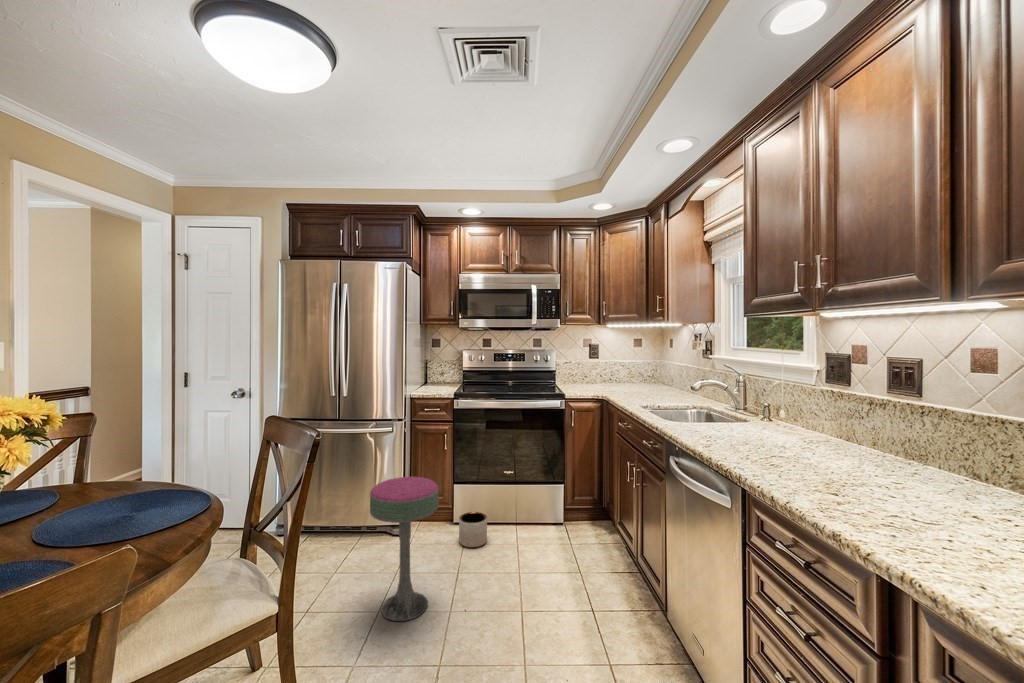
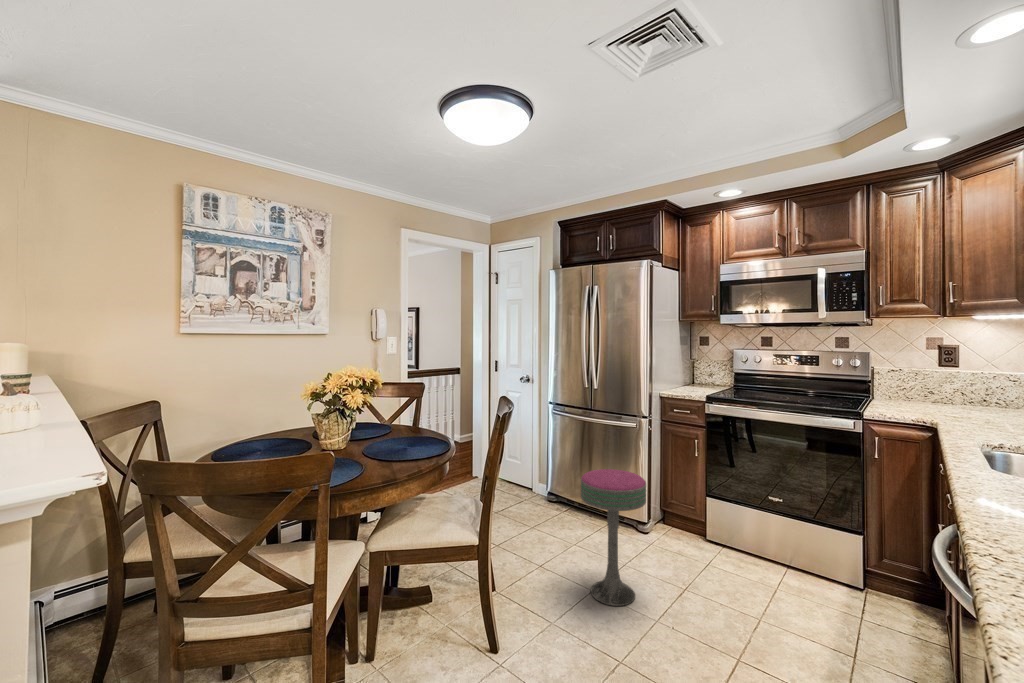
planter: present [459,512,487,548] -> none [699,531,733,571]

